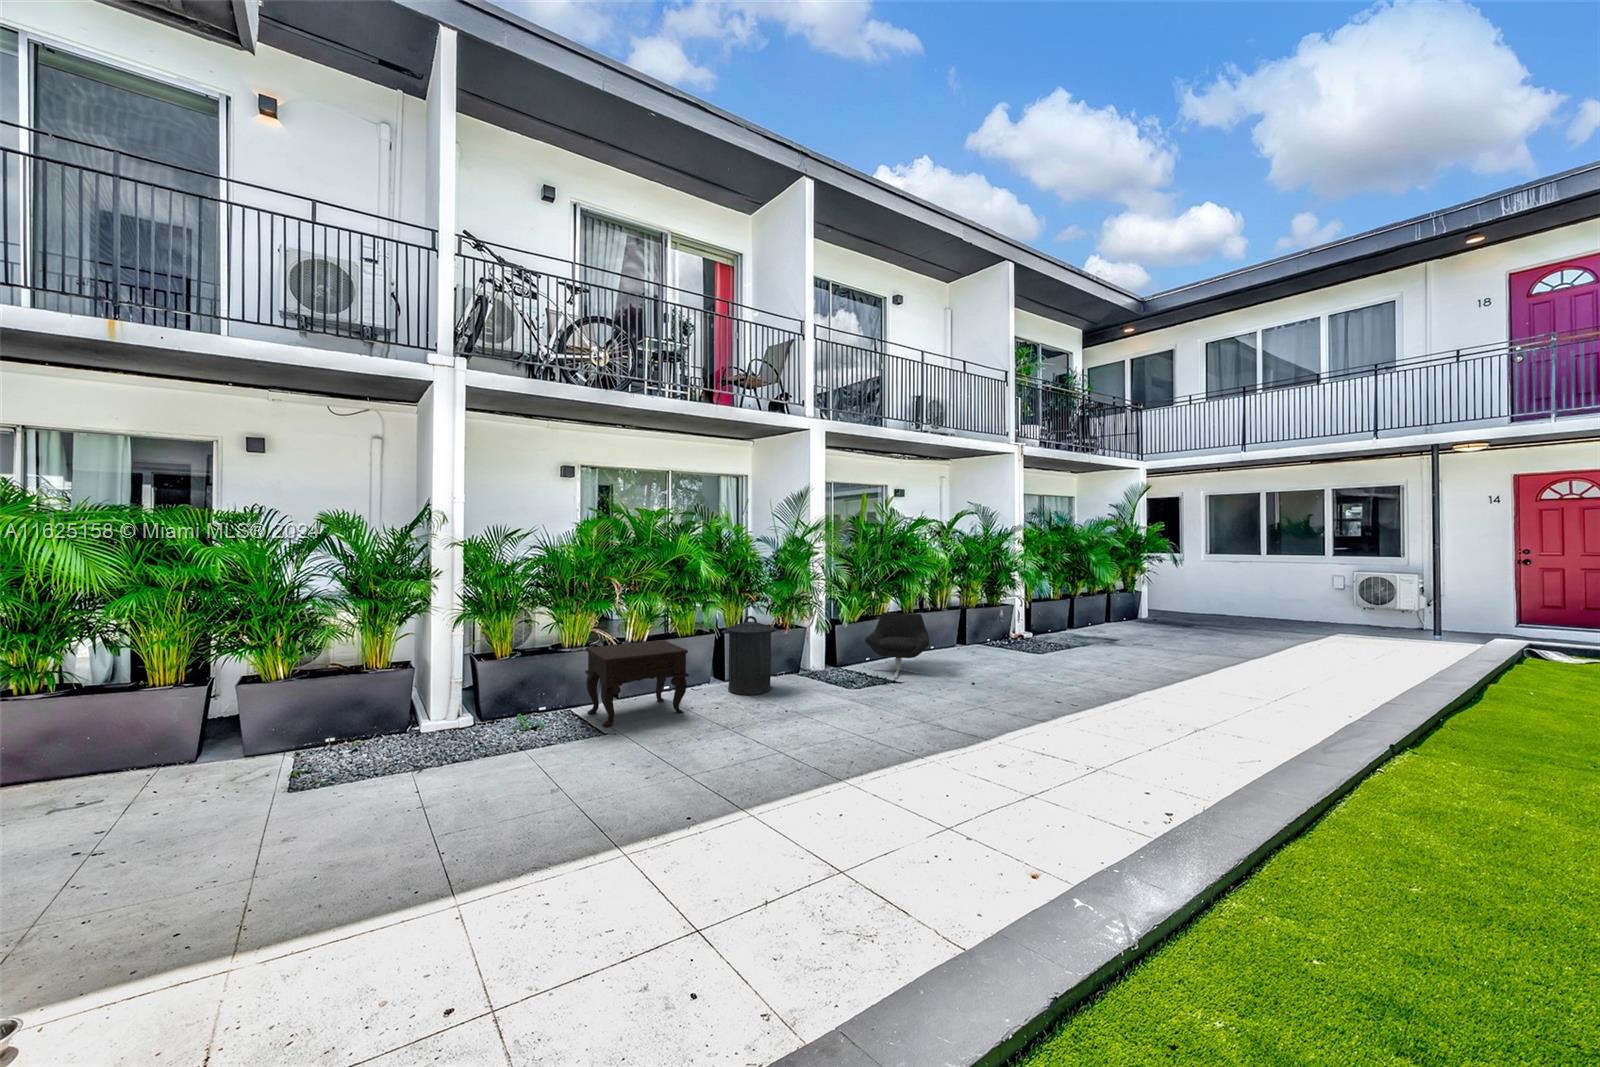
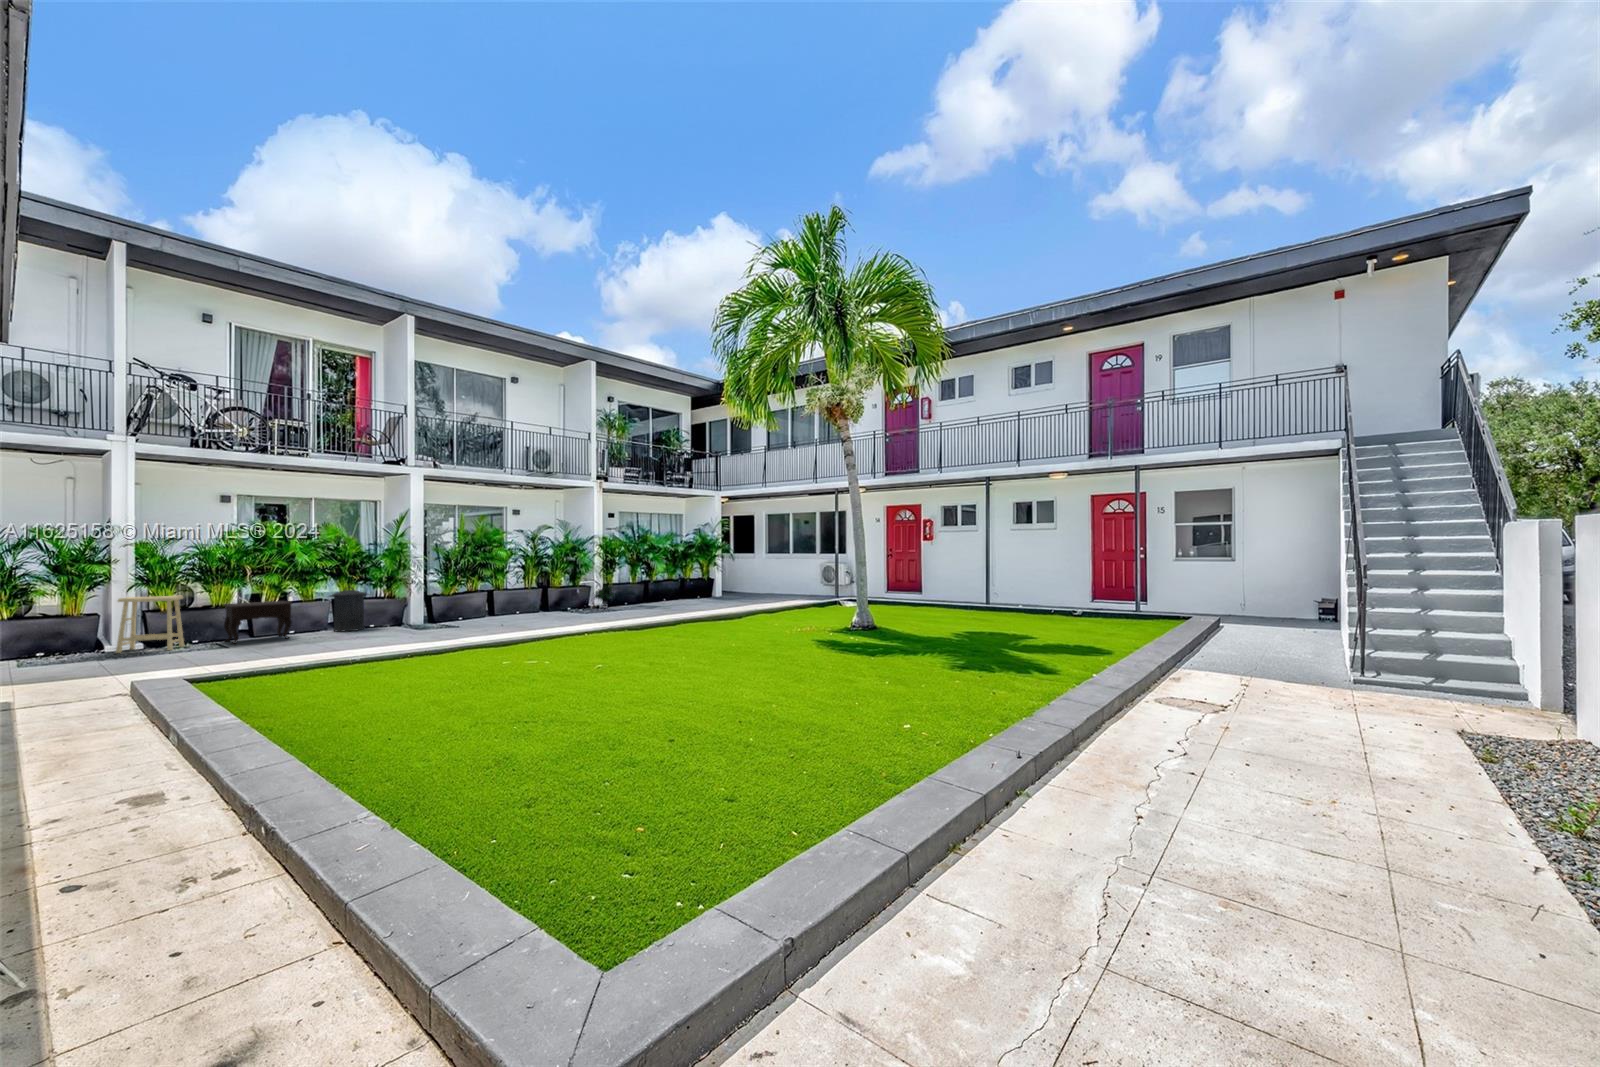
potted plant: none [1031,607,1081,643] -> present [594,586,617,606]
lounge chair: present [865,612,930,678] -> none [441,586,490,622]
stool: none [440,637,536,745] -> present [116,596,184,653]

